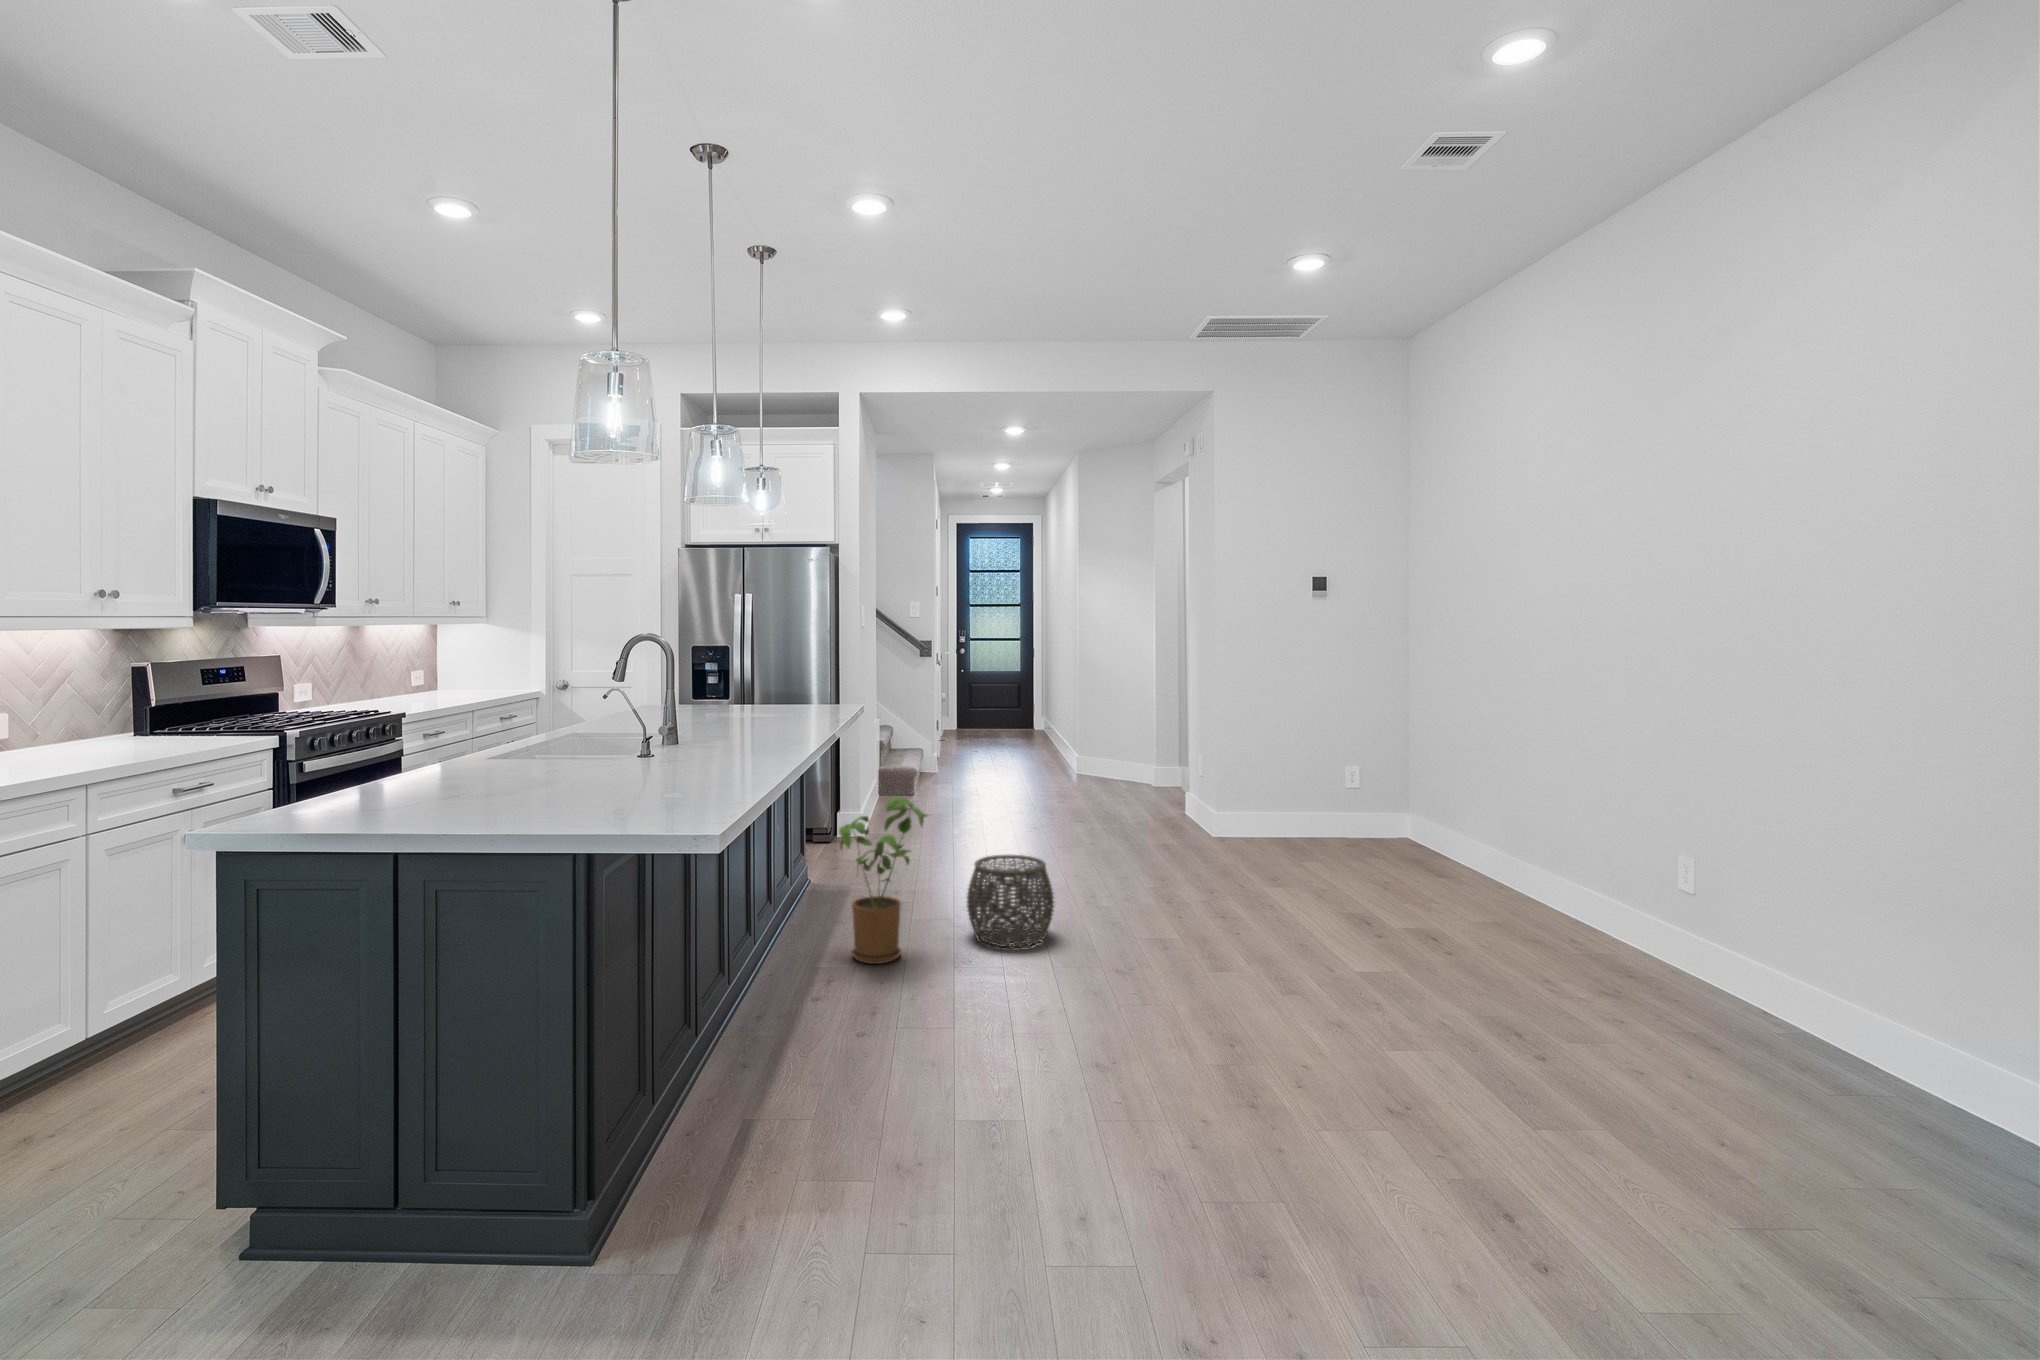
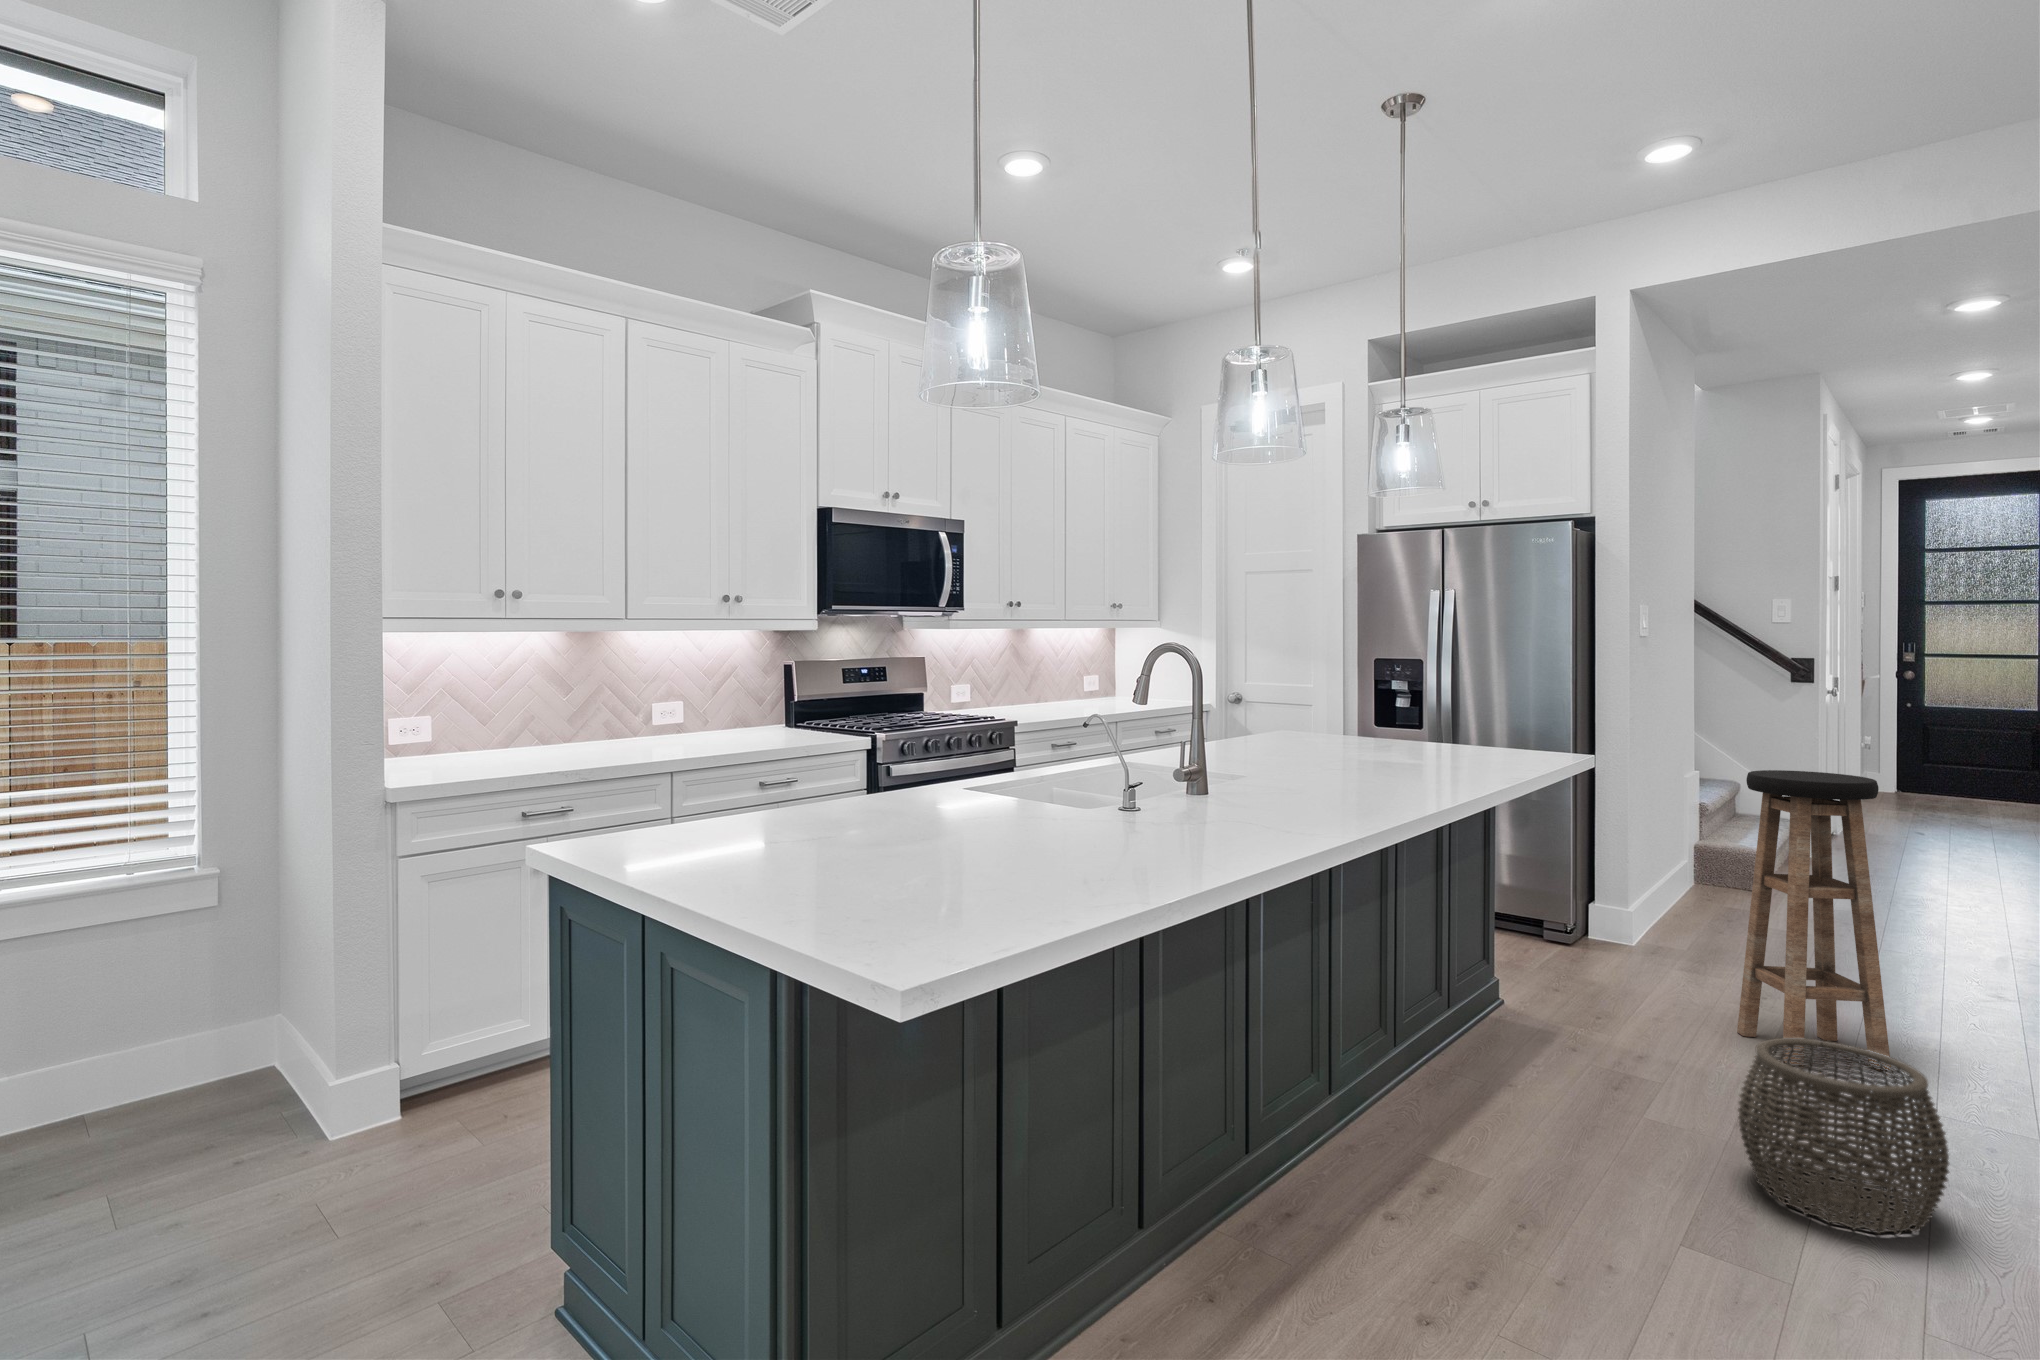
bar stool: none [936,710,1008,882] -> present [1737,770,1891,1070]
house plant: present [839,797,927,964] -> none [1482,904,1656,1174]

